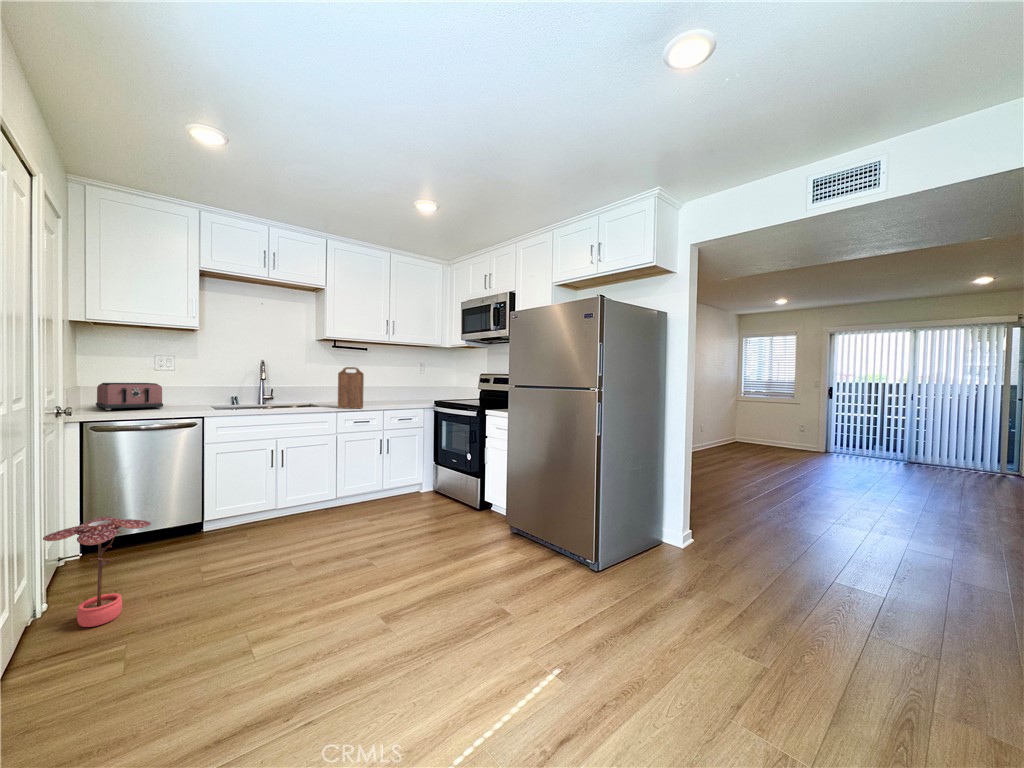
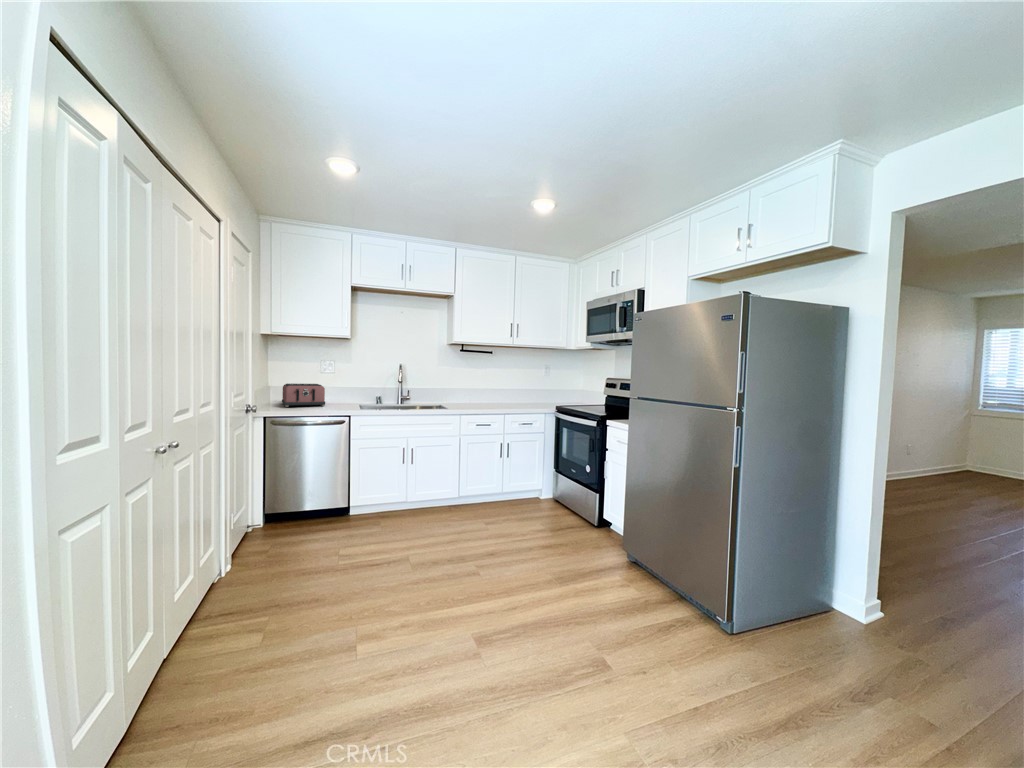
cutting board: present [338,367,364,408] -> none [462,372,486,412]
potted plant: present [43,516,151,627] -> none [221,501,295,593]

